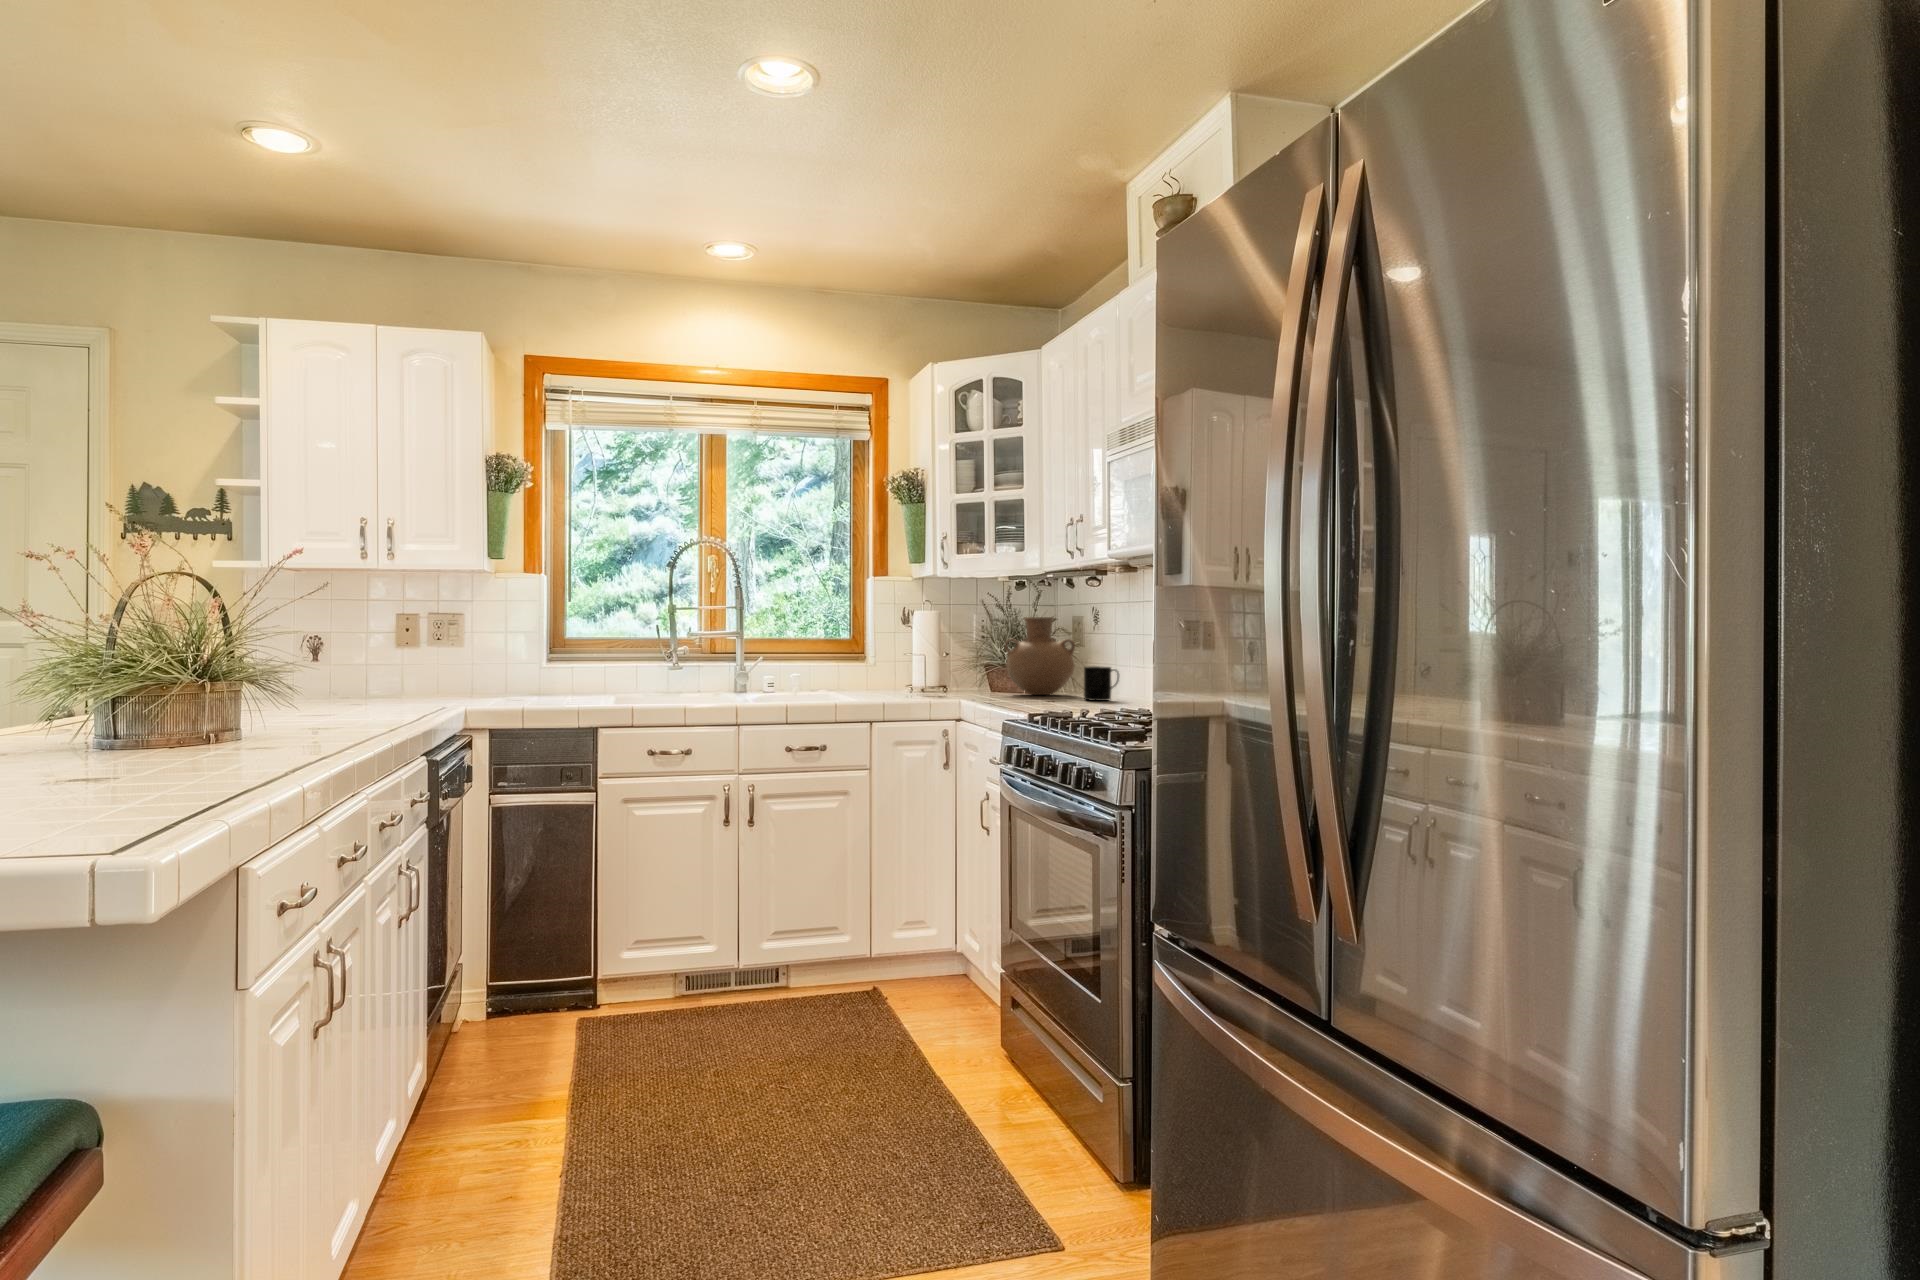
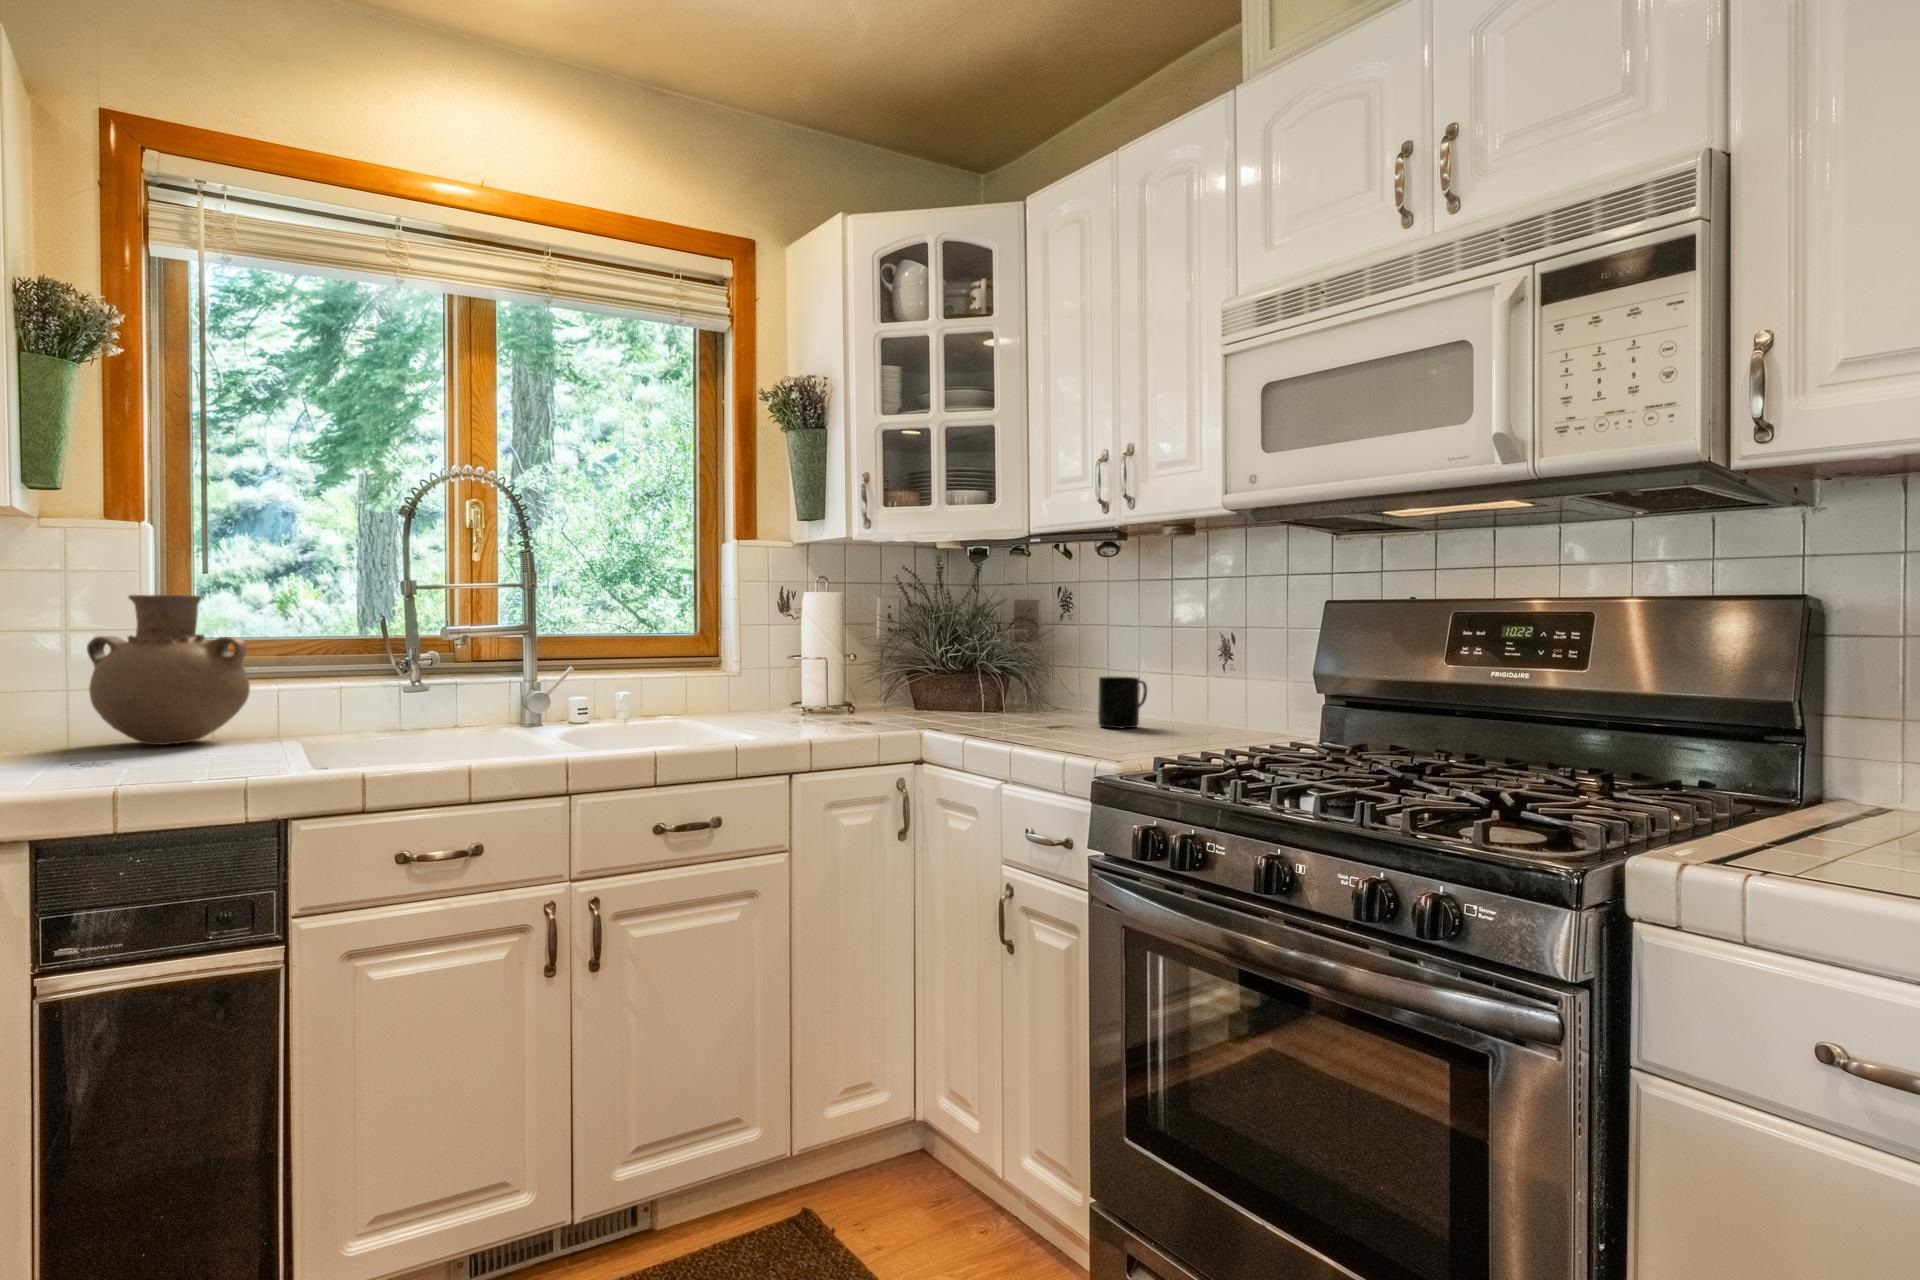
vase: present [1005,617,1075,695] -> present [87,595,250,745]

